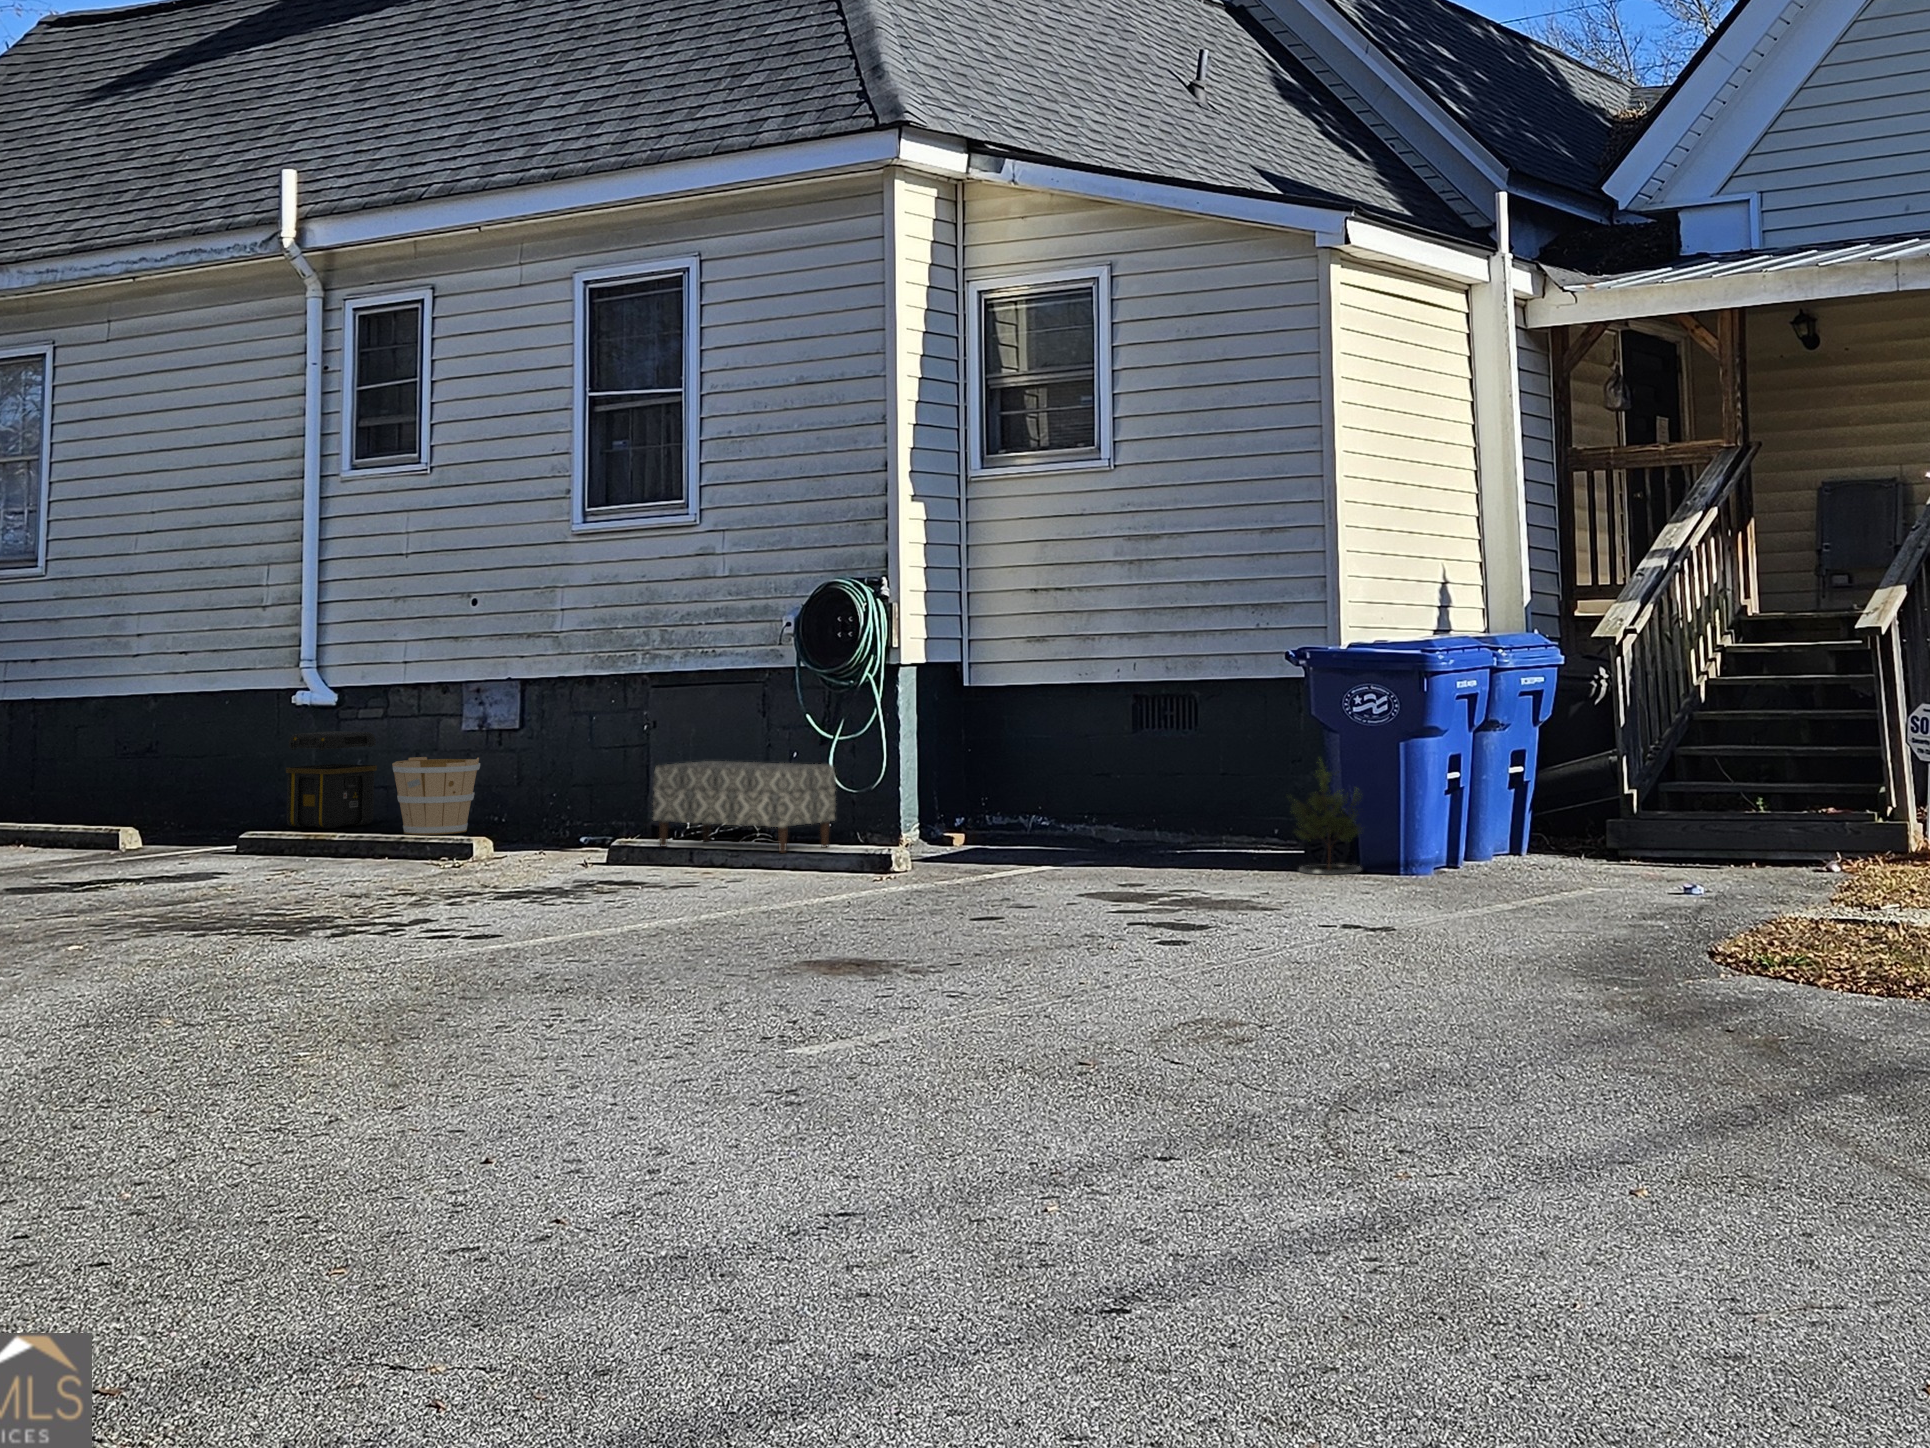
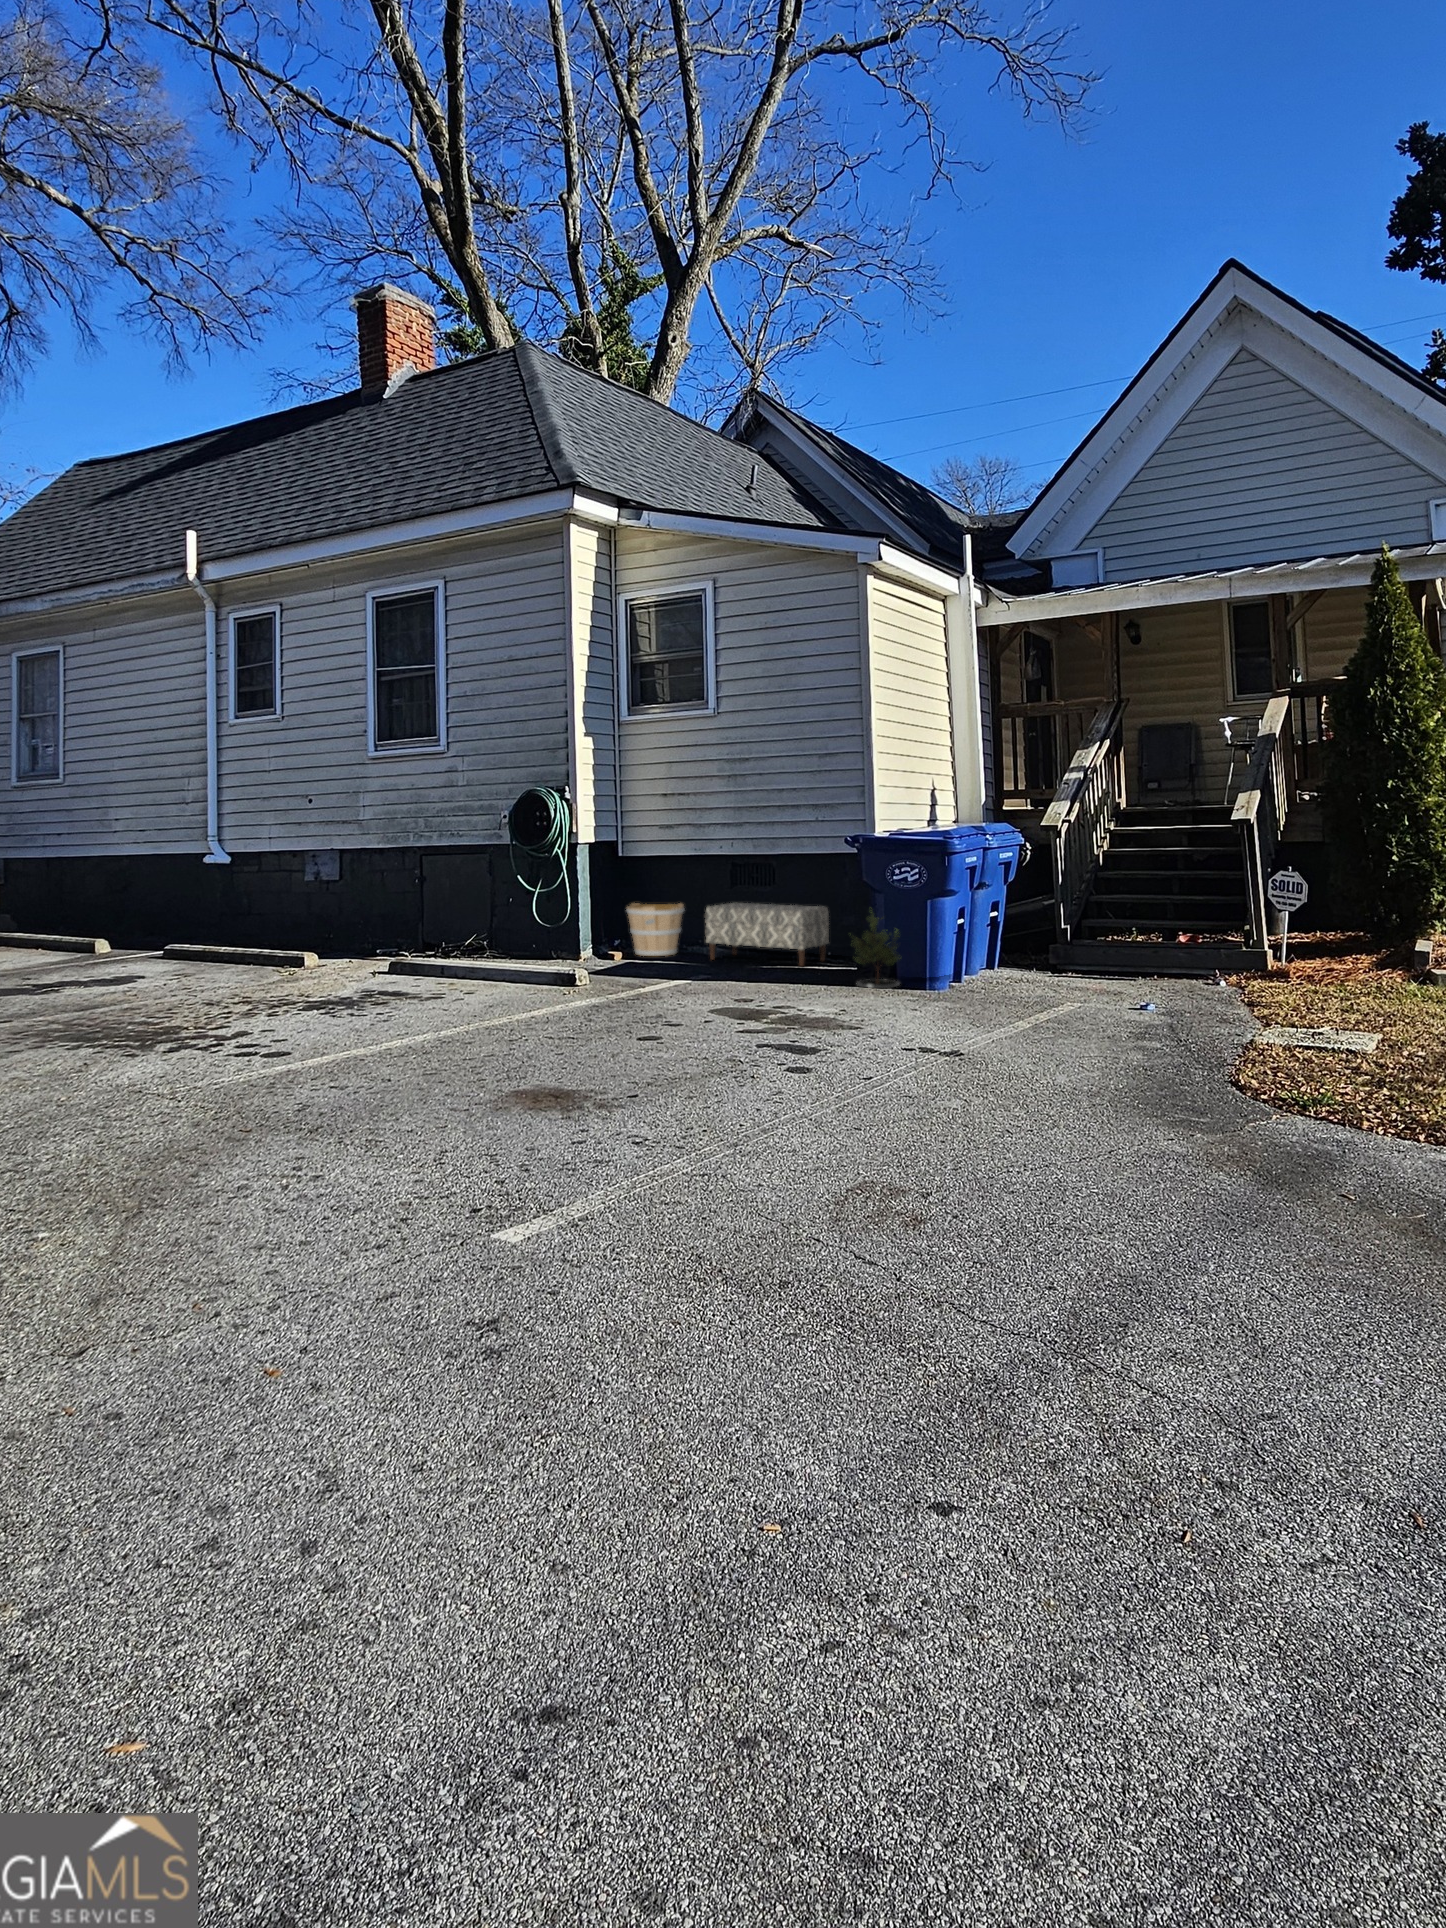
toolbox: present [286,731,377,829] -> none [199,882,256,942]
wooden bucket: present [392,757,480,835] -> present [627,903,685,956]
bench: present [653,761,836,853] -> present [705,903,829,966]

